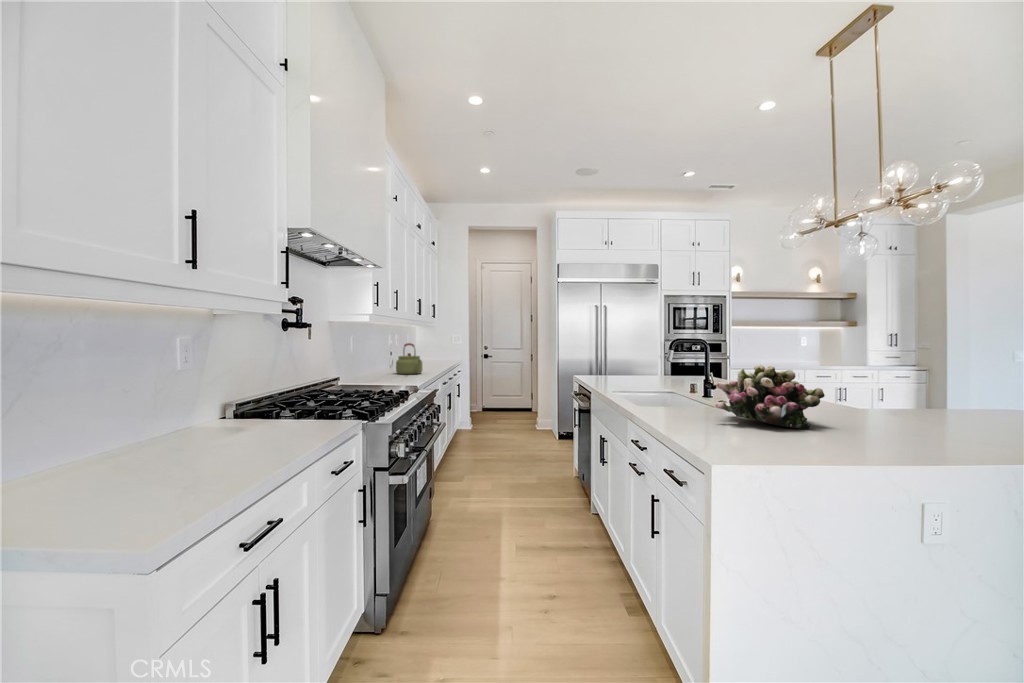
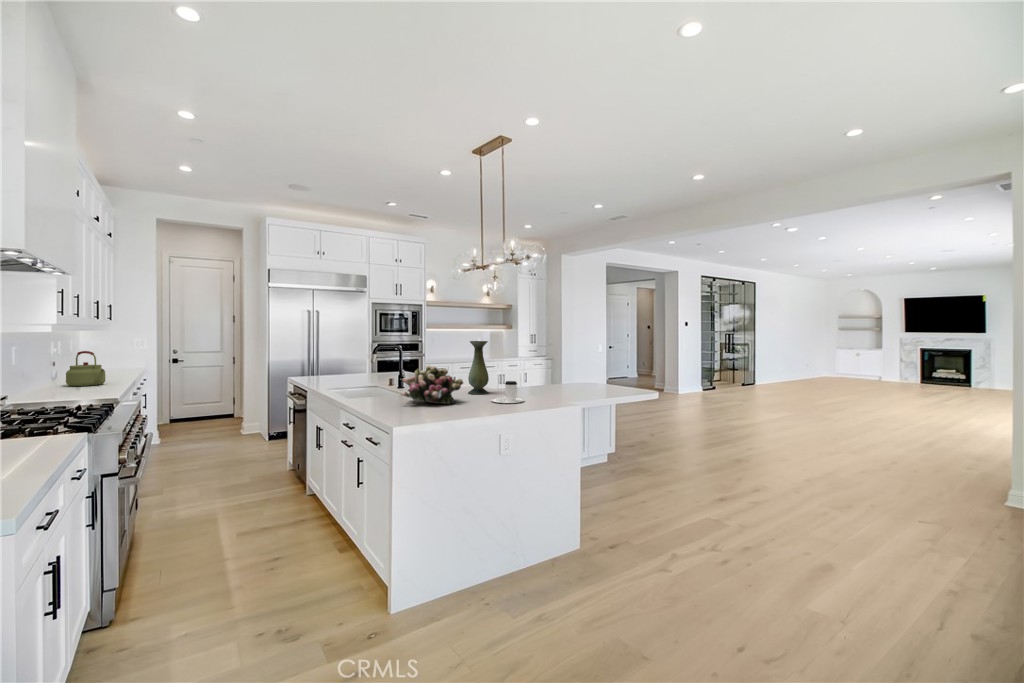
vase: none [823,330,865,416] -> present [468,341,489,394]
coffee cup: none [881,398,962,440] -> present [491,381,524,403]

